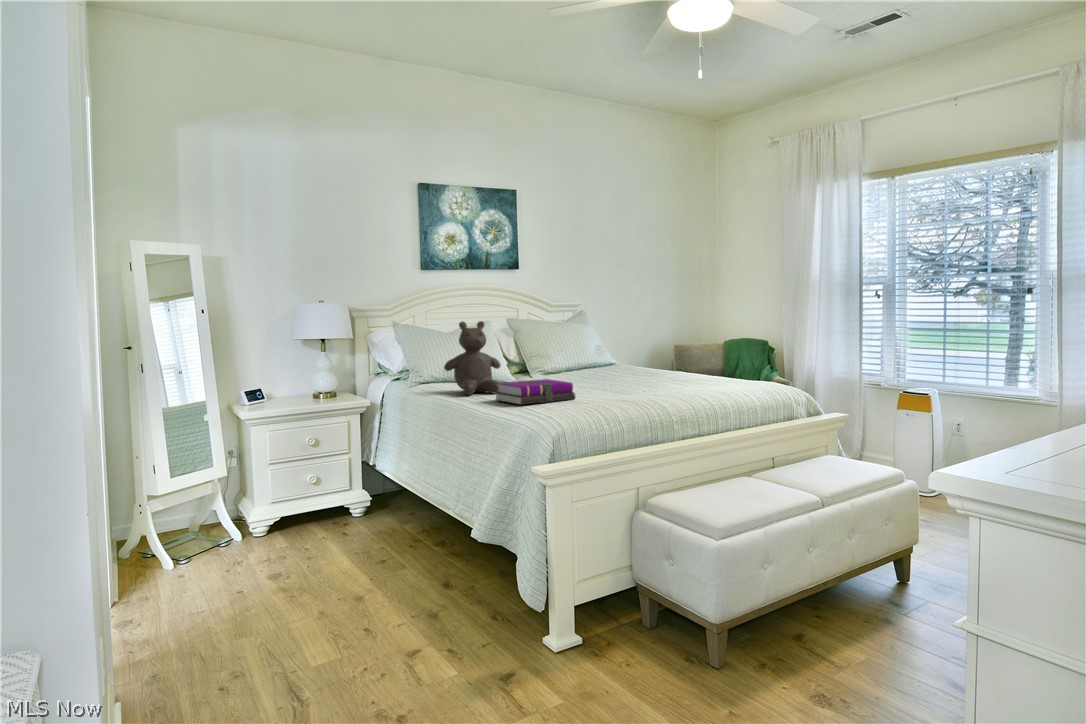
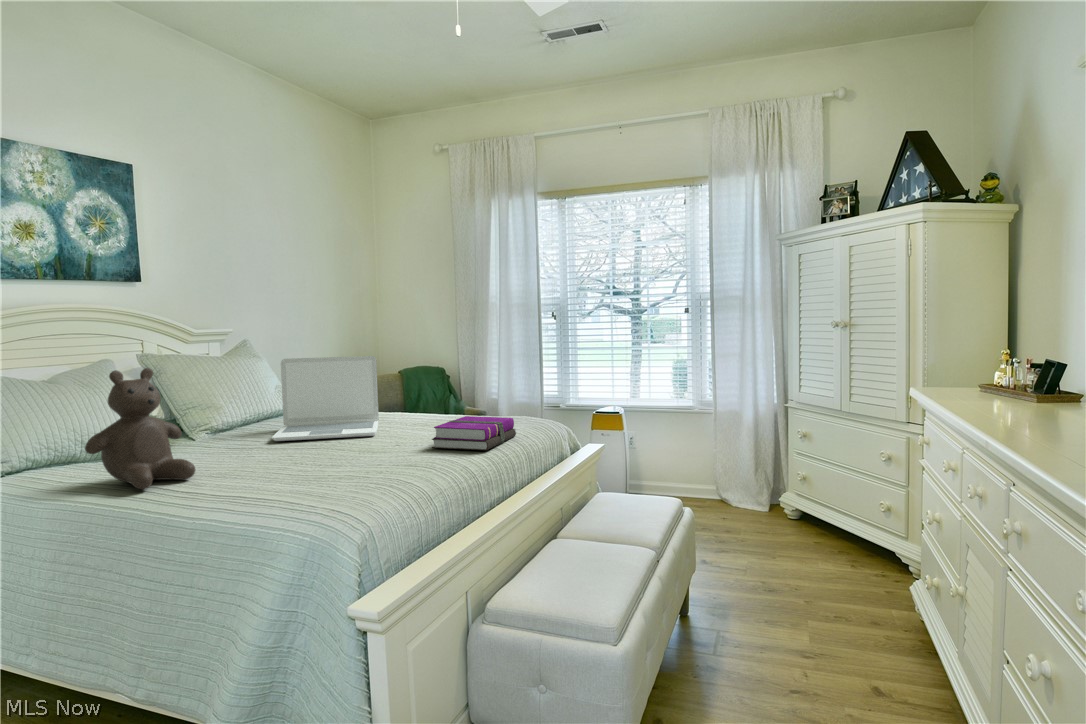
laptop: none [568,322,654,383] -> present [272,356,379,441]
notebook: present [496,379,576,405] -> present [432,416,516,450]

